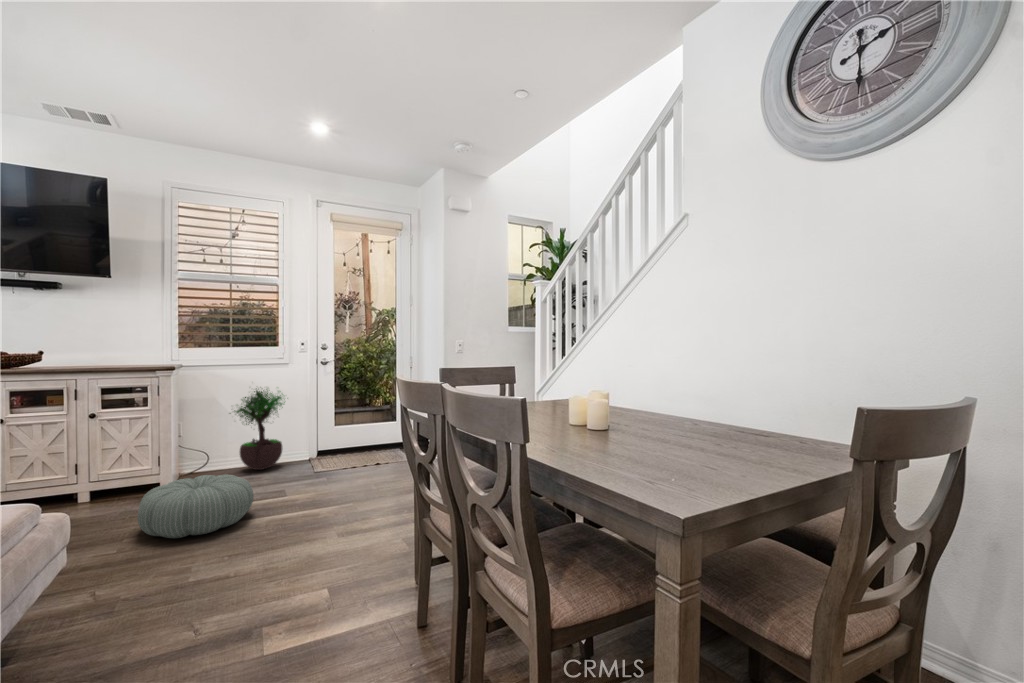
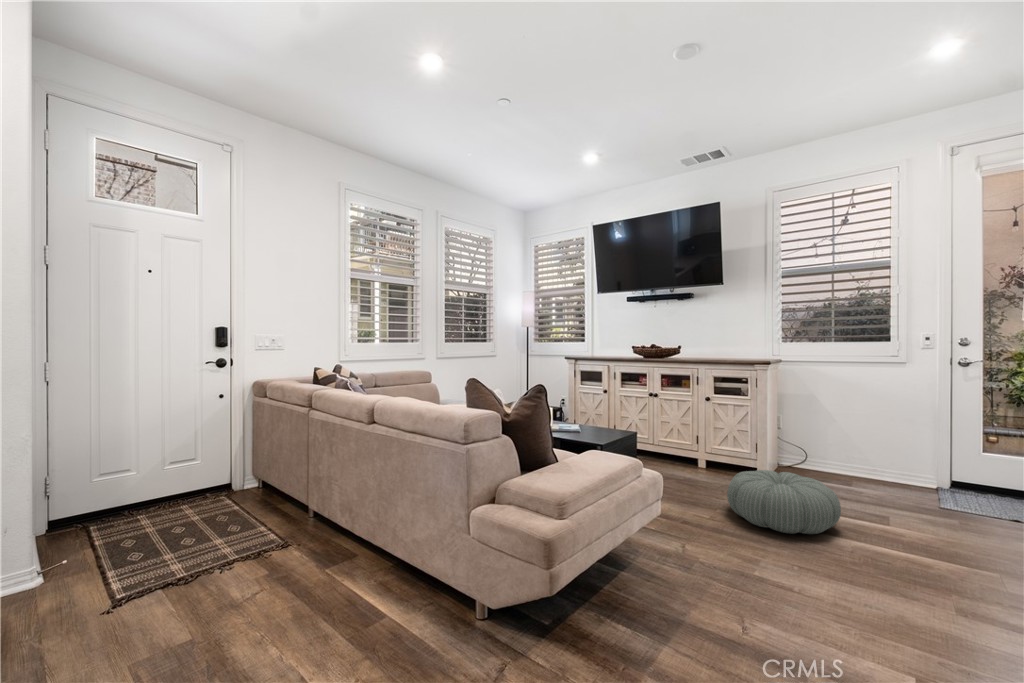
potted tree: present [230,388,285,470] -> none [827,382,903,484]

